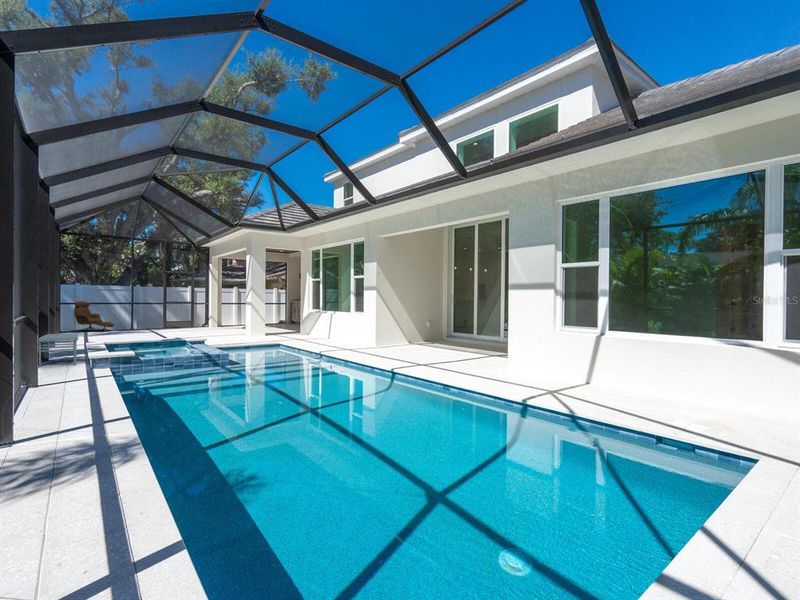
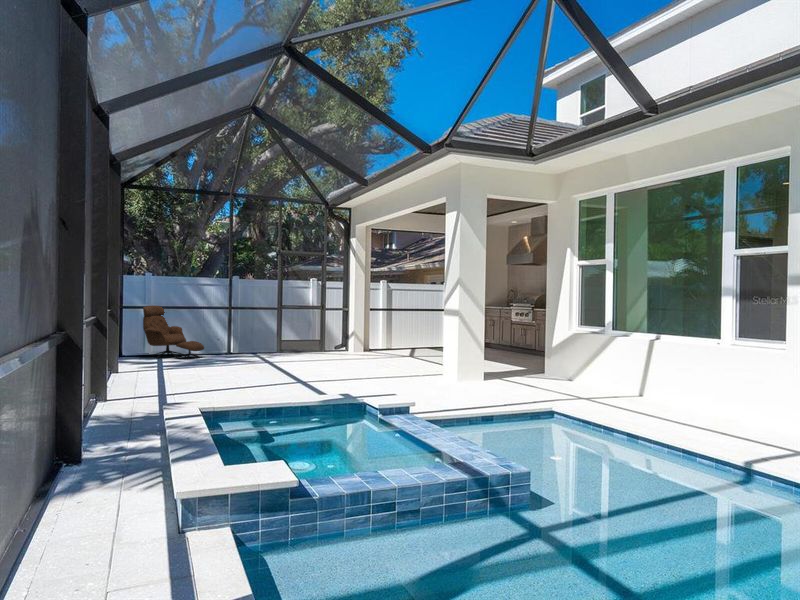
storage bench: present [39,333,78,367] -> none [30,402,148,533]

